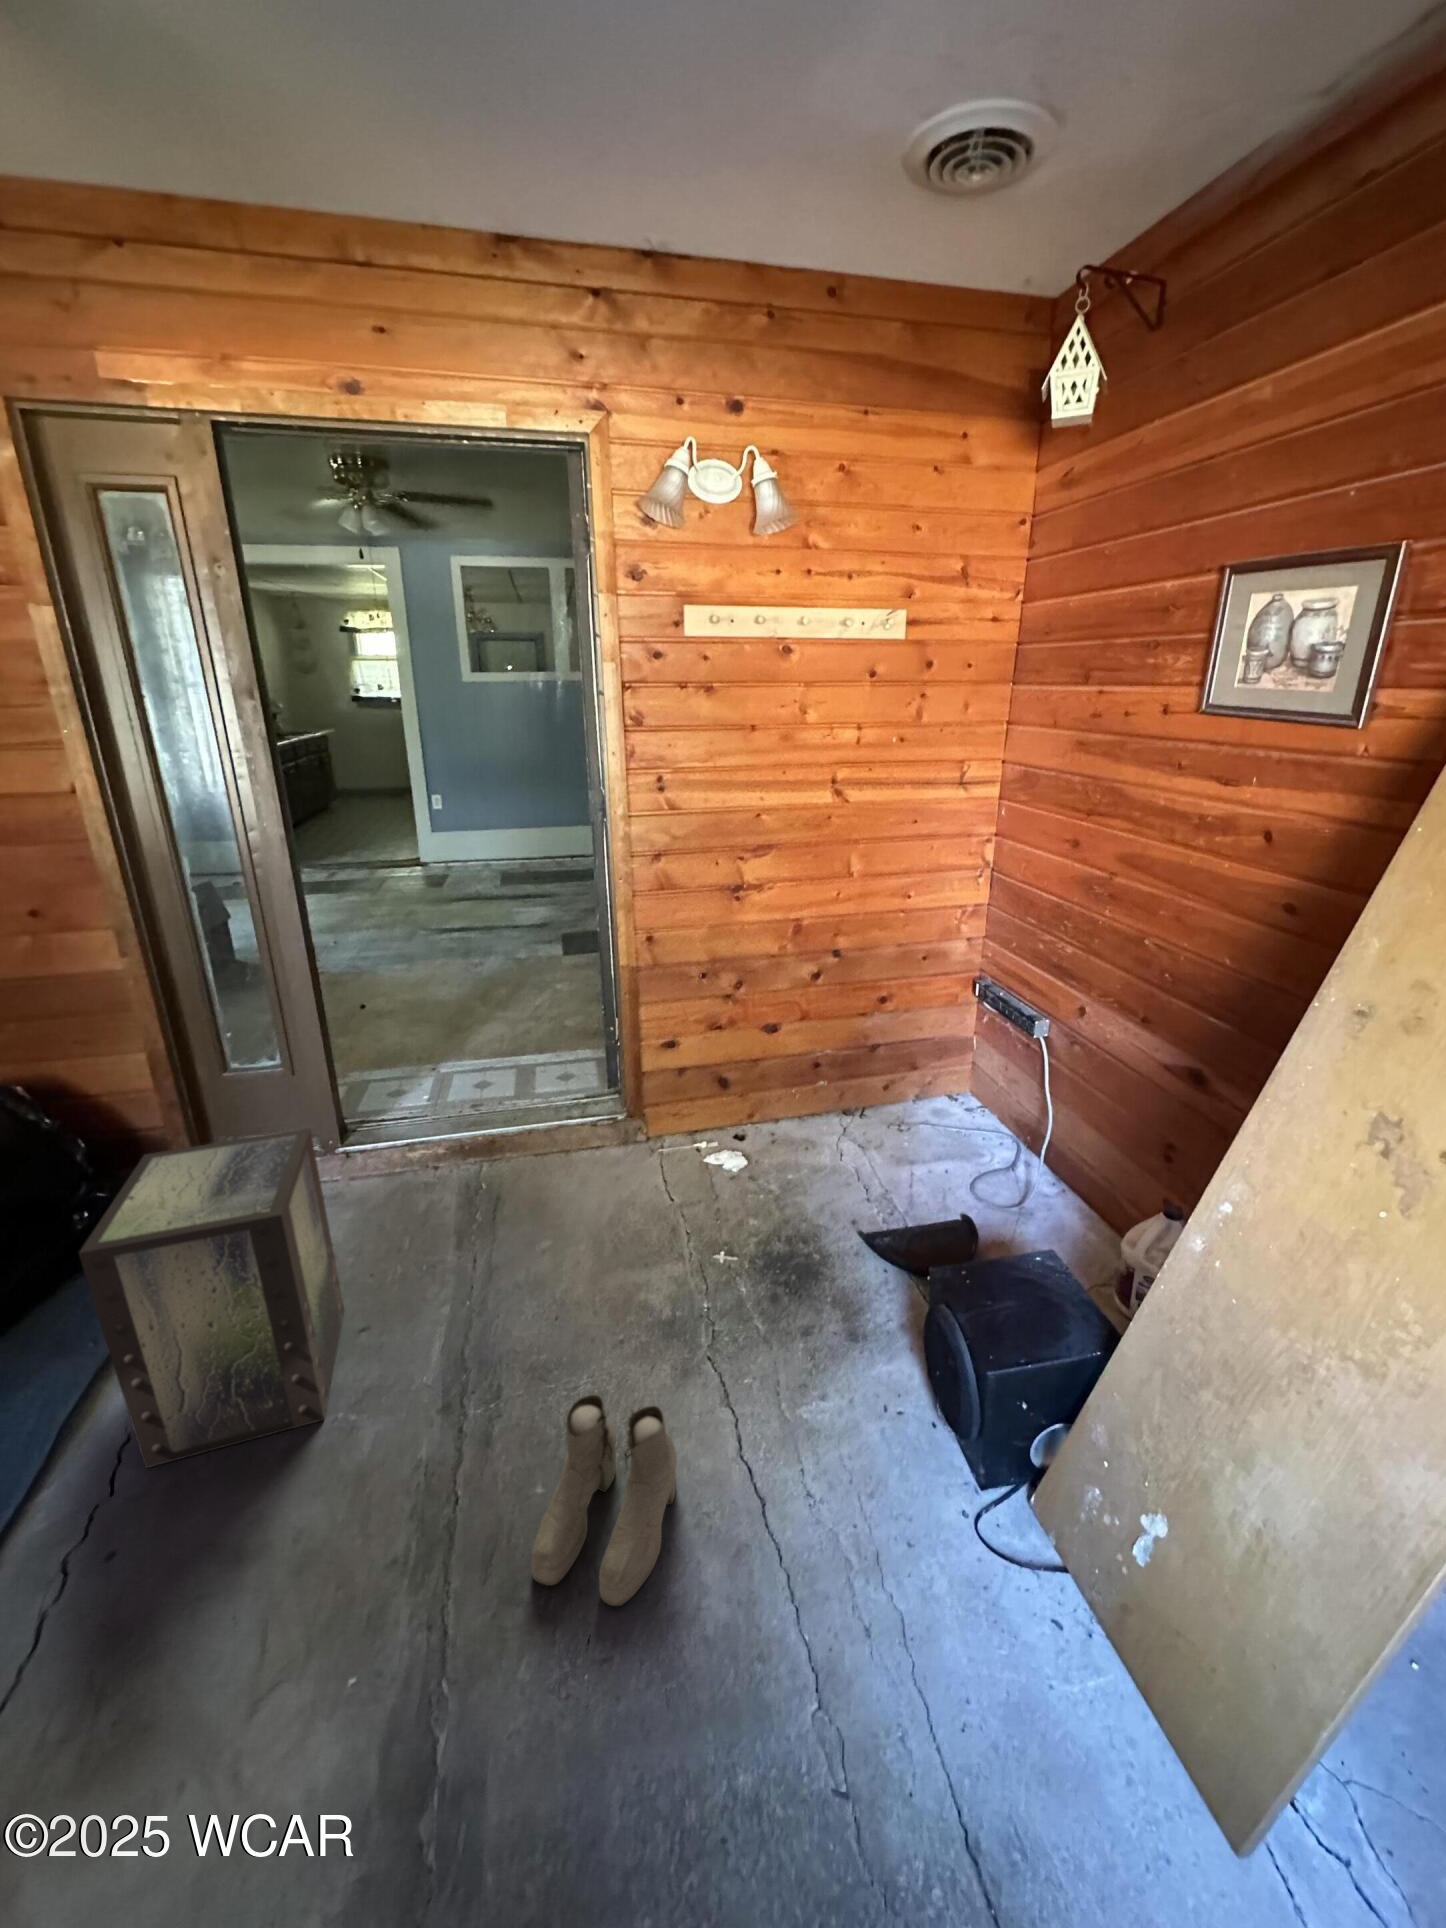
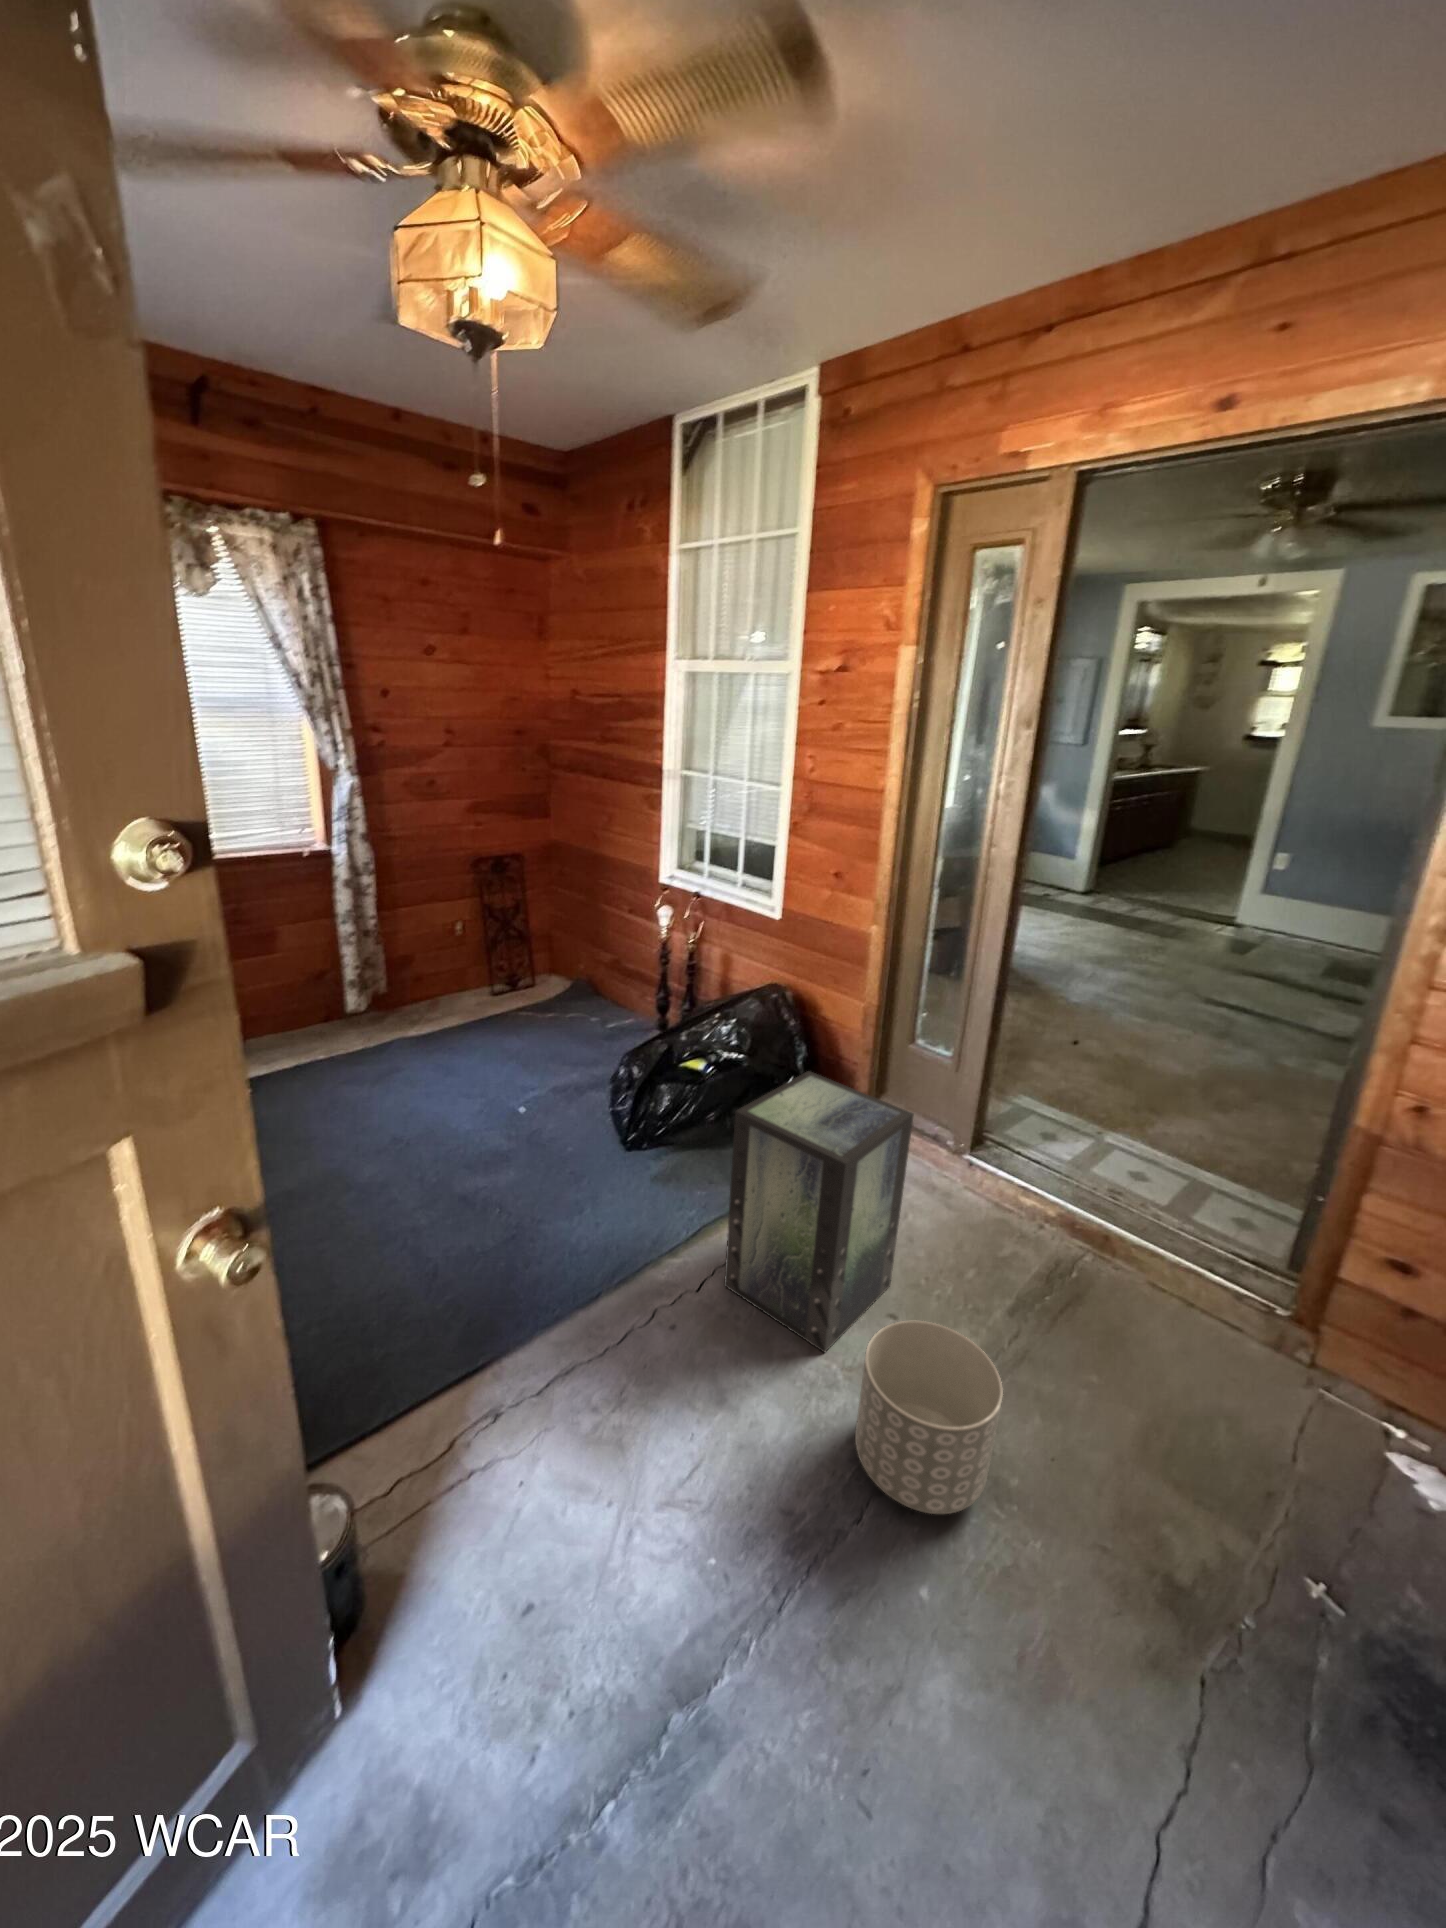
planter: none [393,1283,537,1469] -> present [855,1320,1003,1514]
boots: present [531,1395,677,1606] -> none [868,1528,1068,1779]

